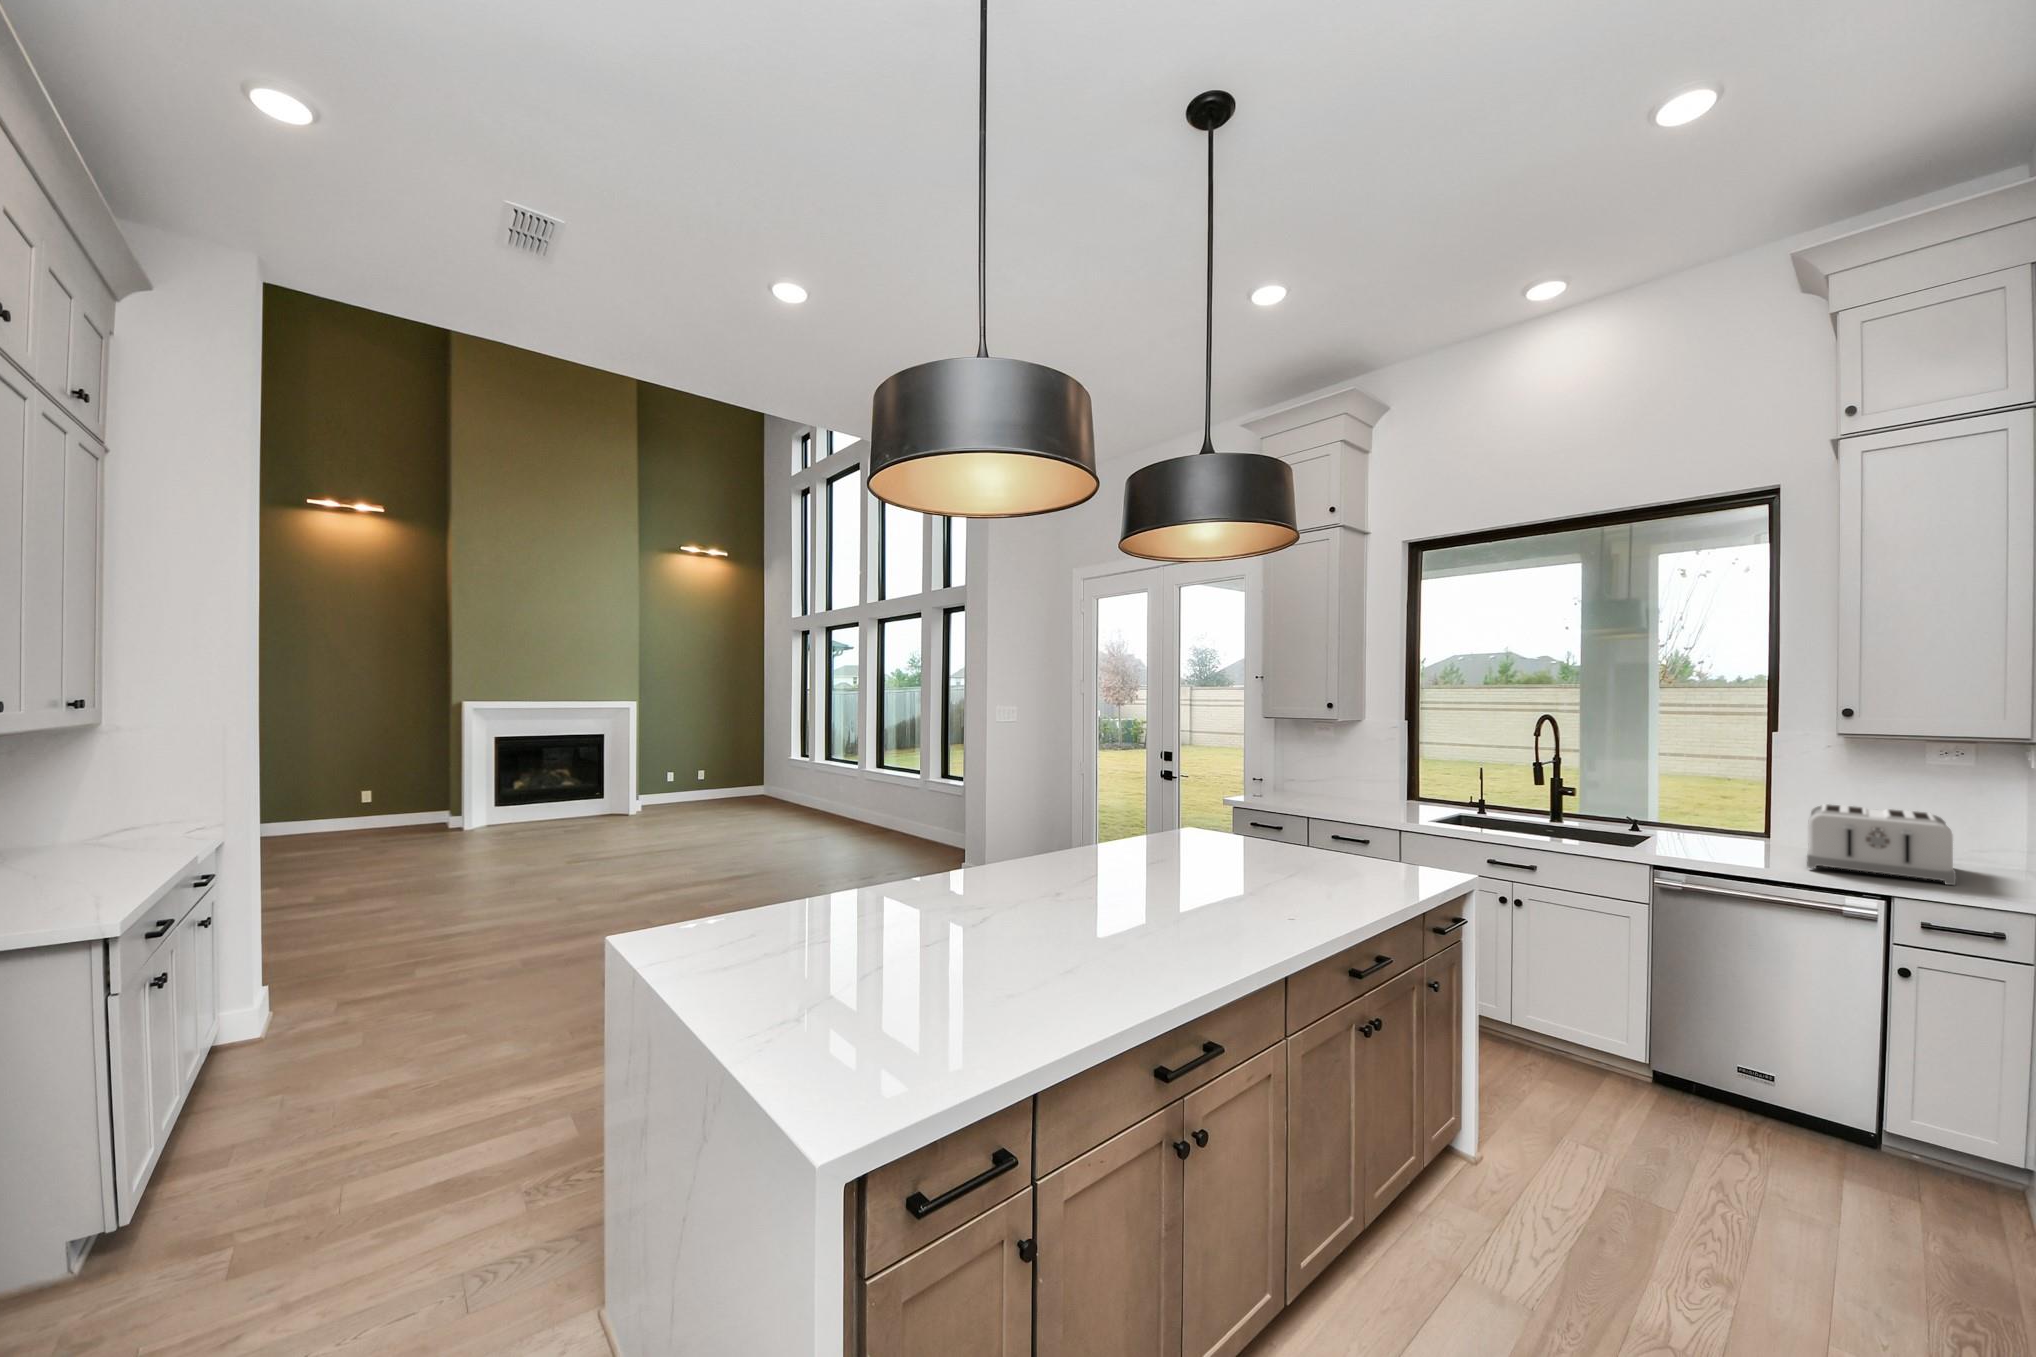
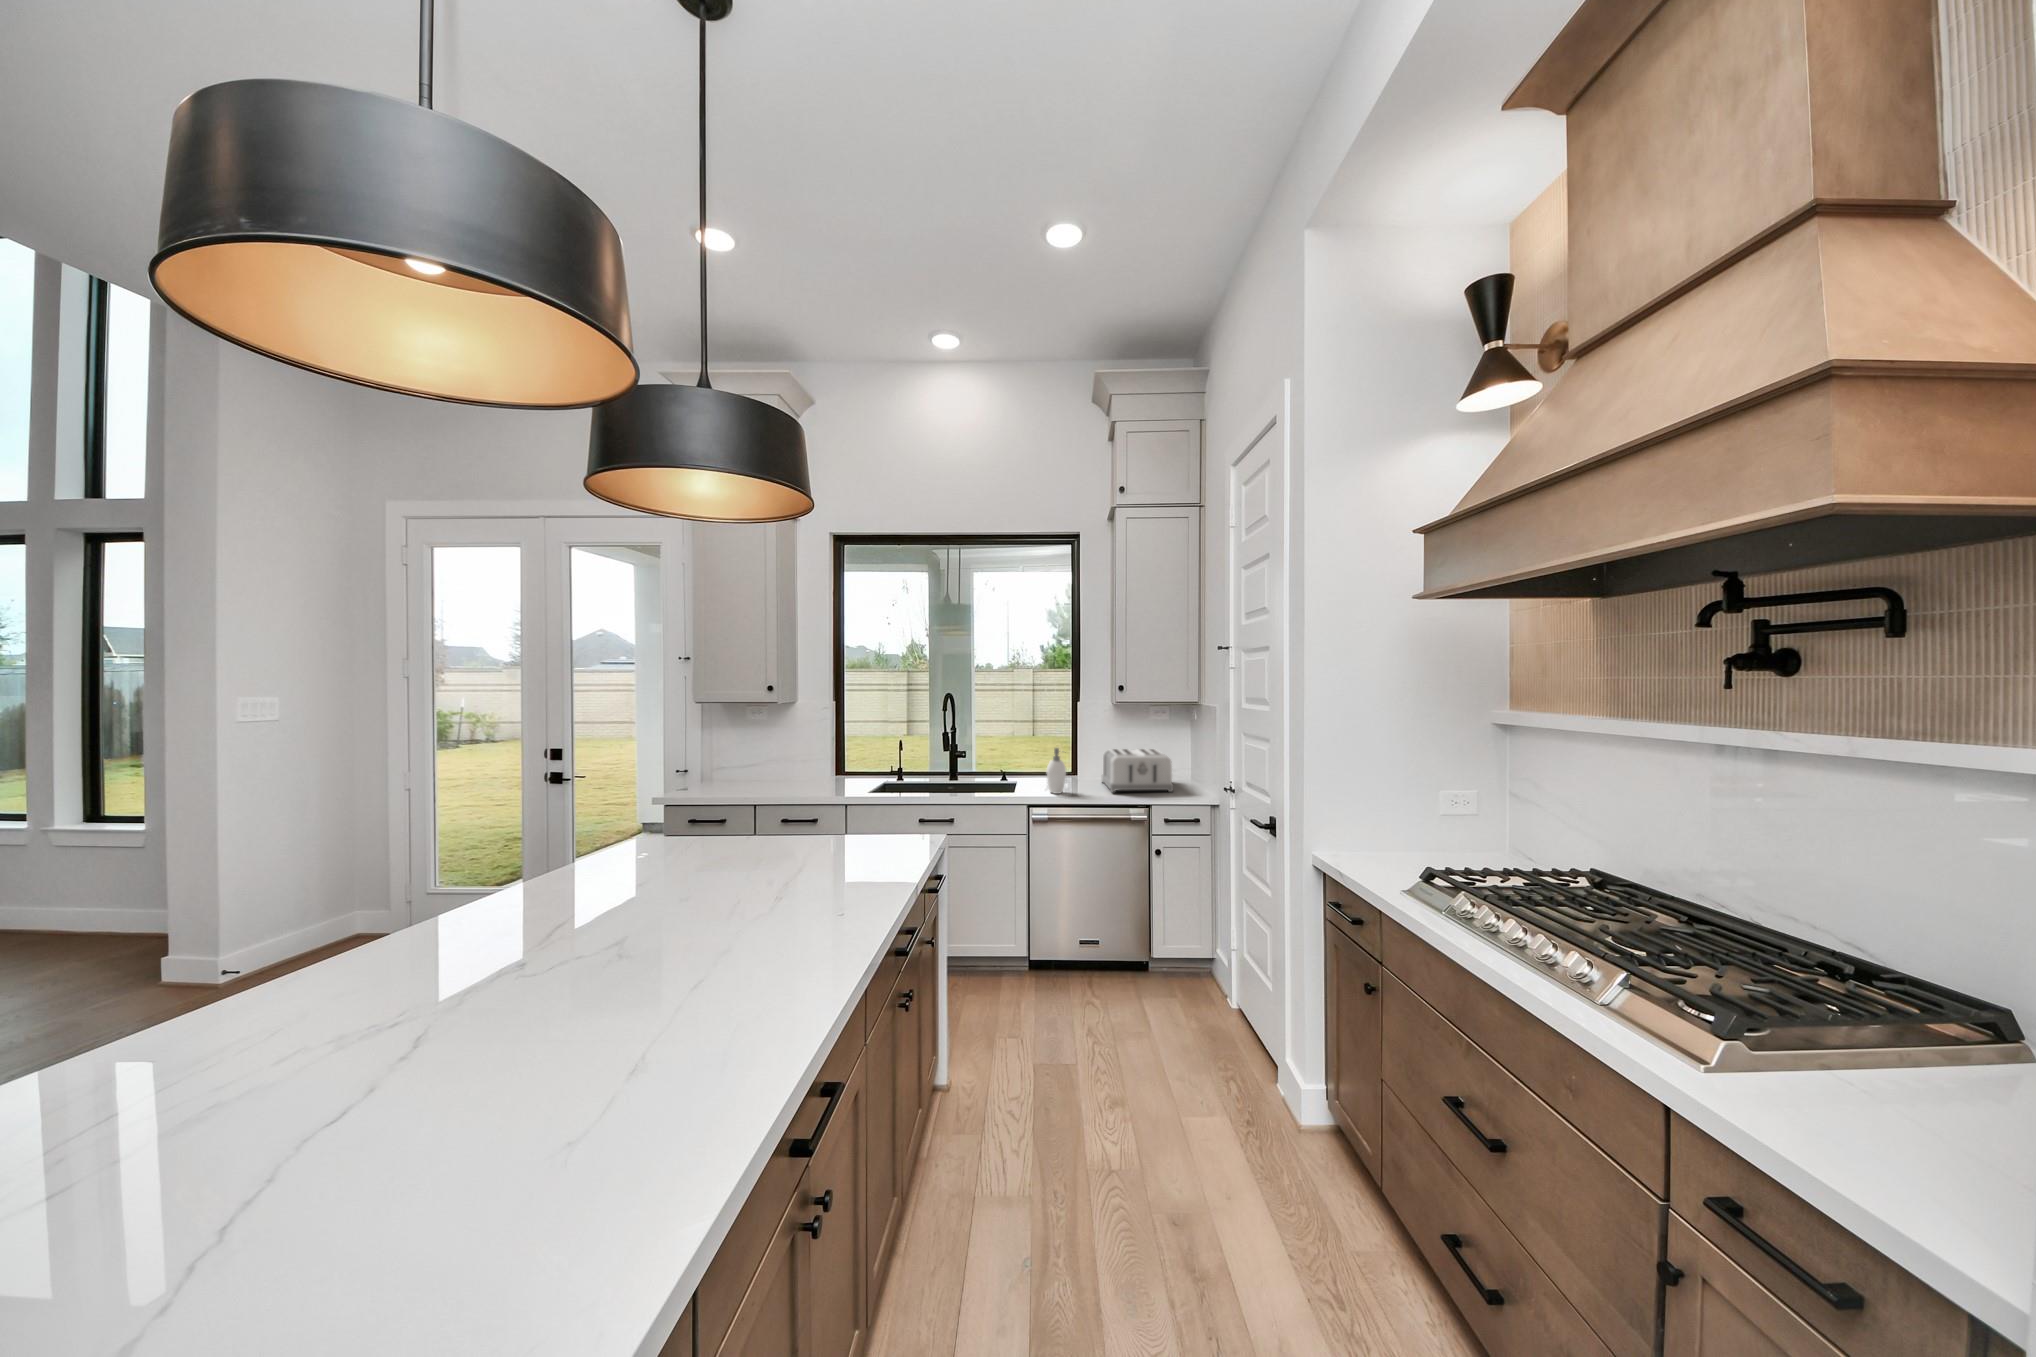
soap dispenser: none [1683,791,1721,857] -> present [1047,748,1066,794]

